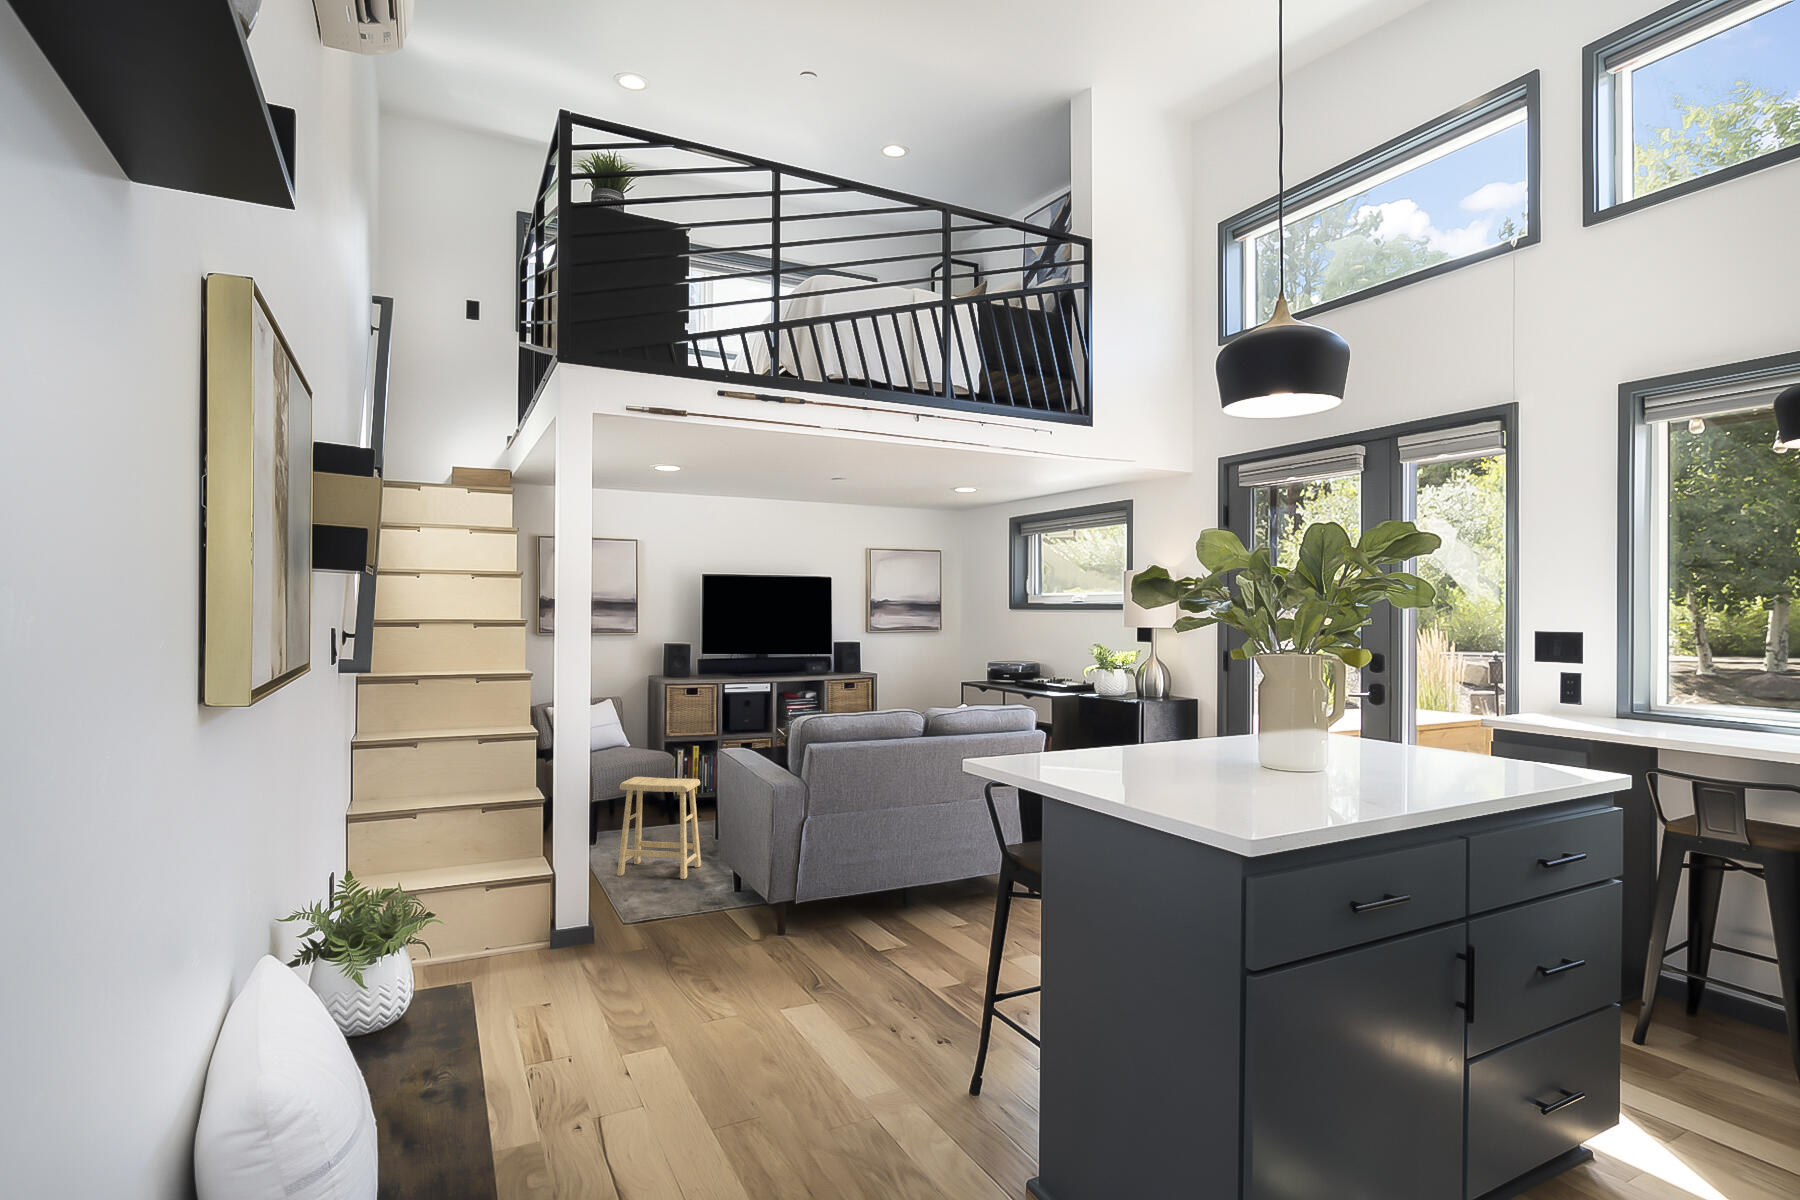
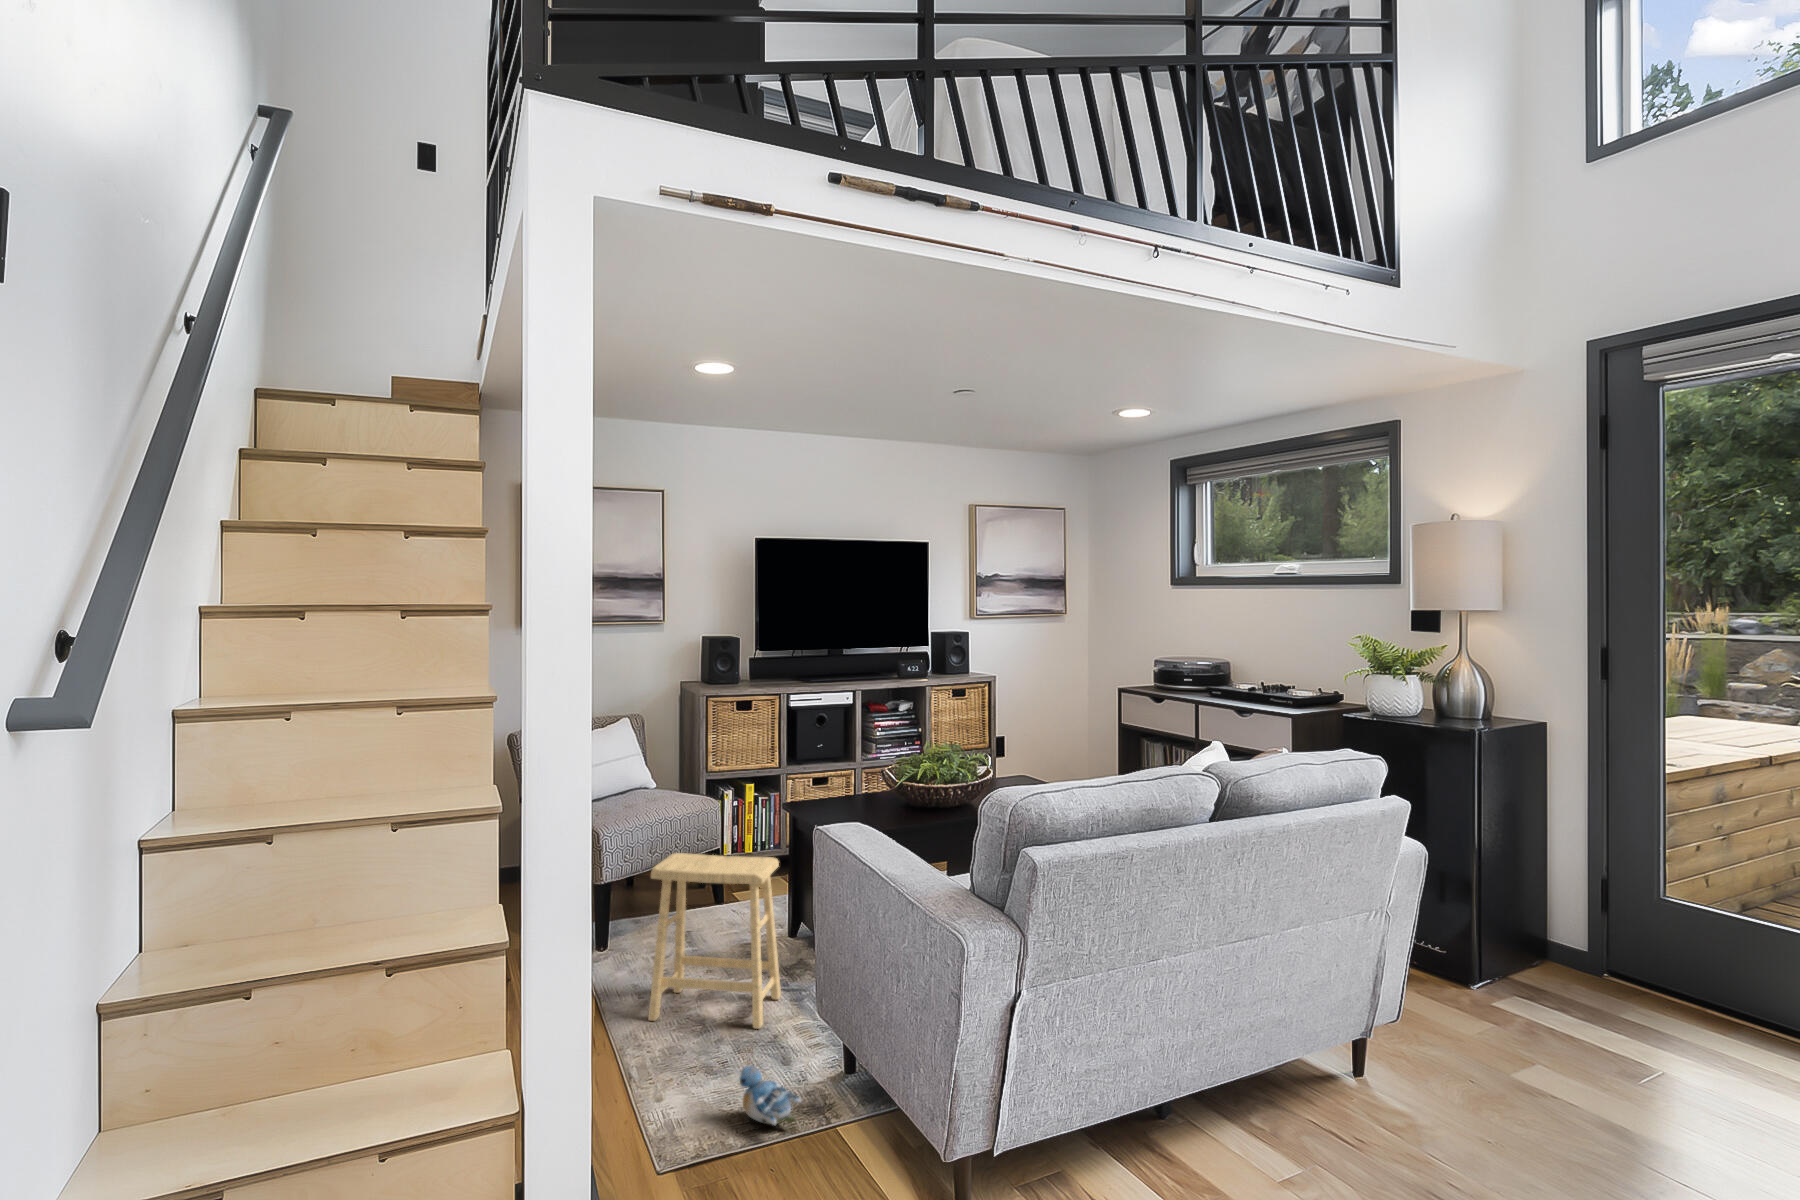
plush toy: none [666,883,701,914] -> present [740,1066,801,1125]

